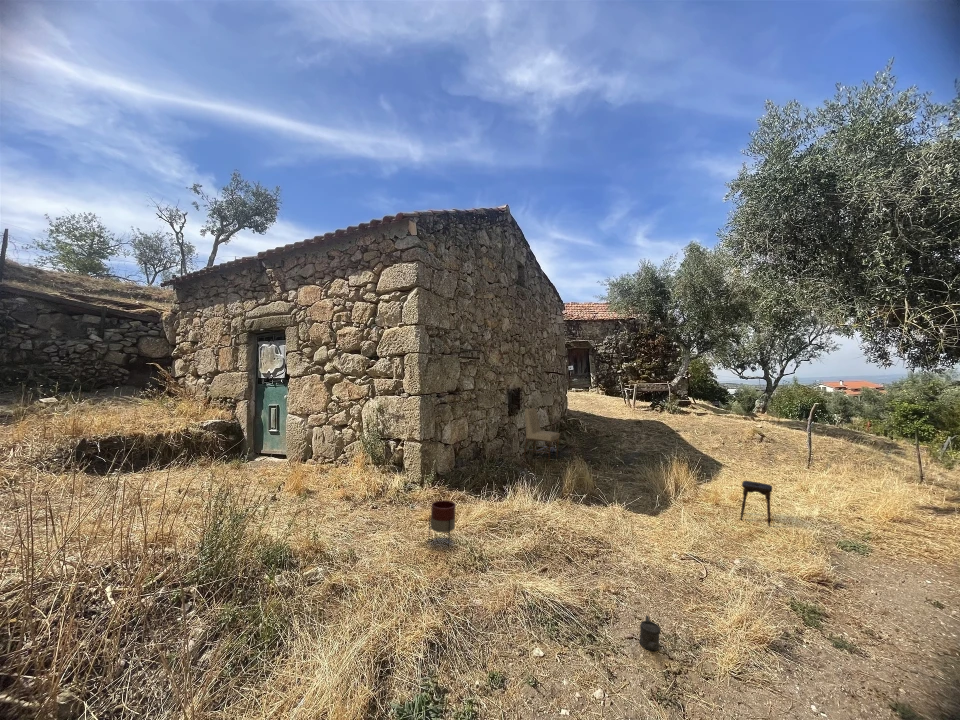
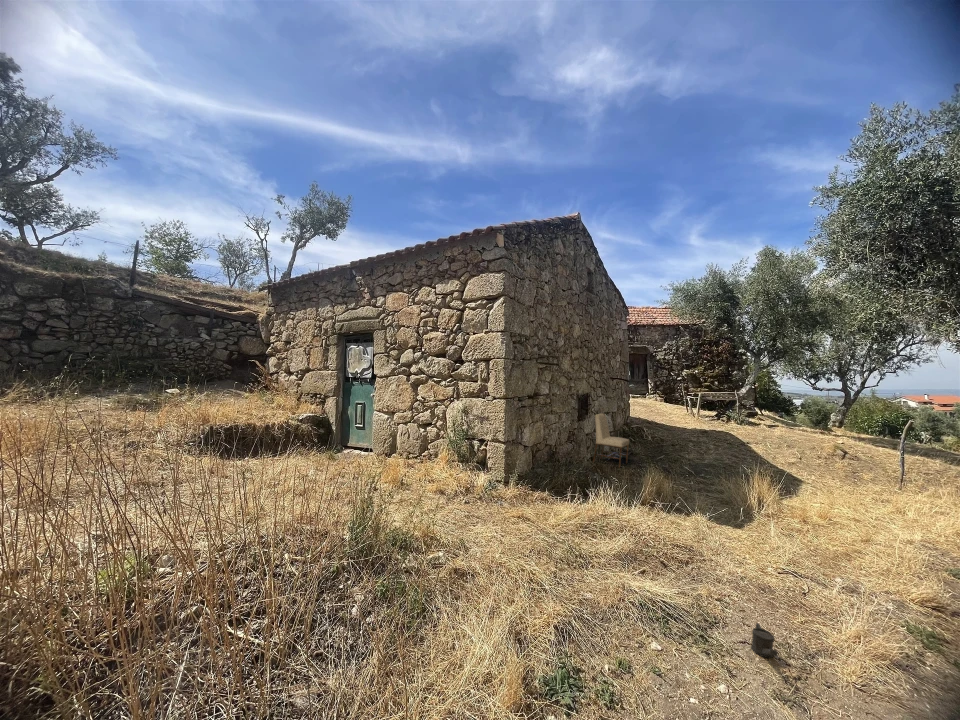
stool: present [740,481,772,526] -> none [834,497,871,545]
planter: present [428,500,456,546] -> none [524,499,551,543]

